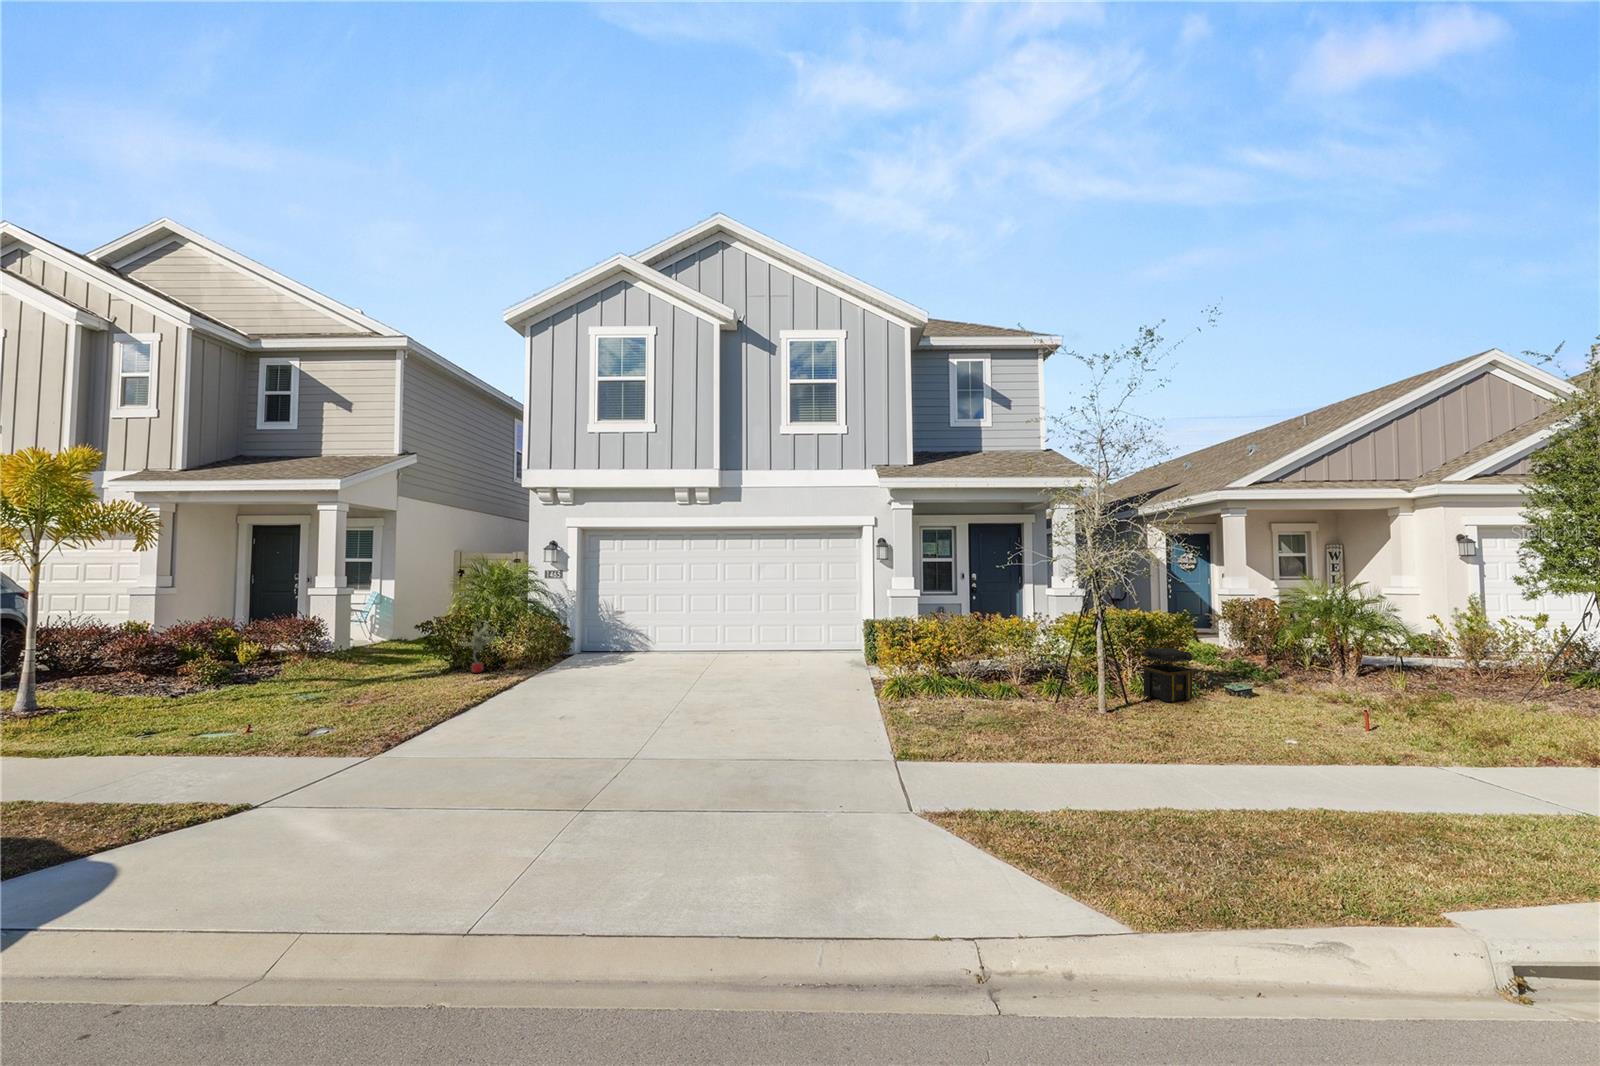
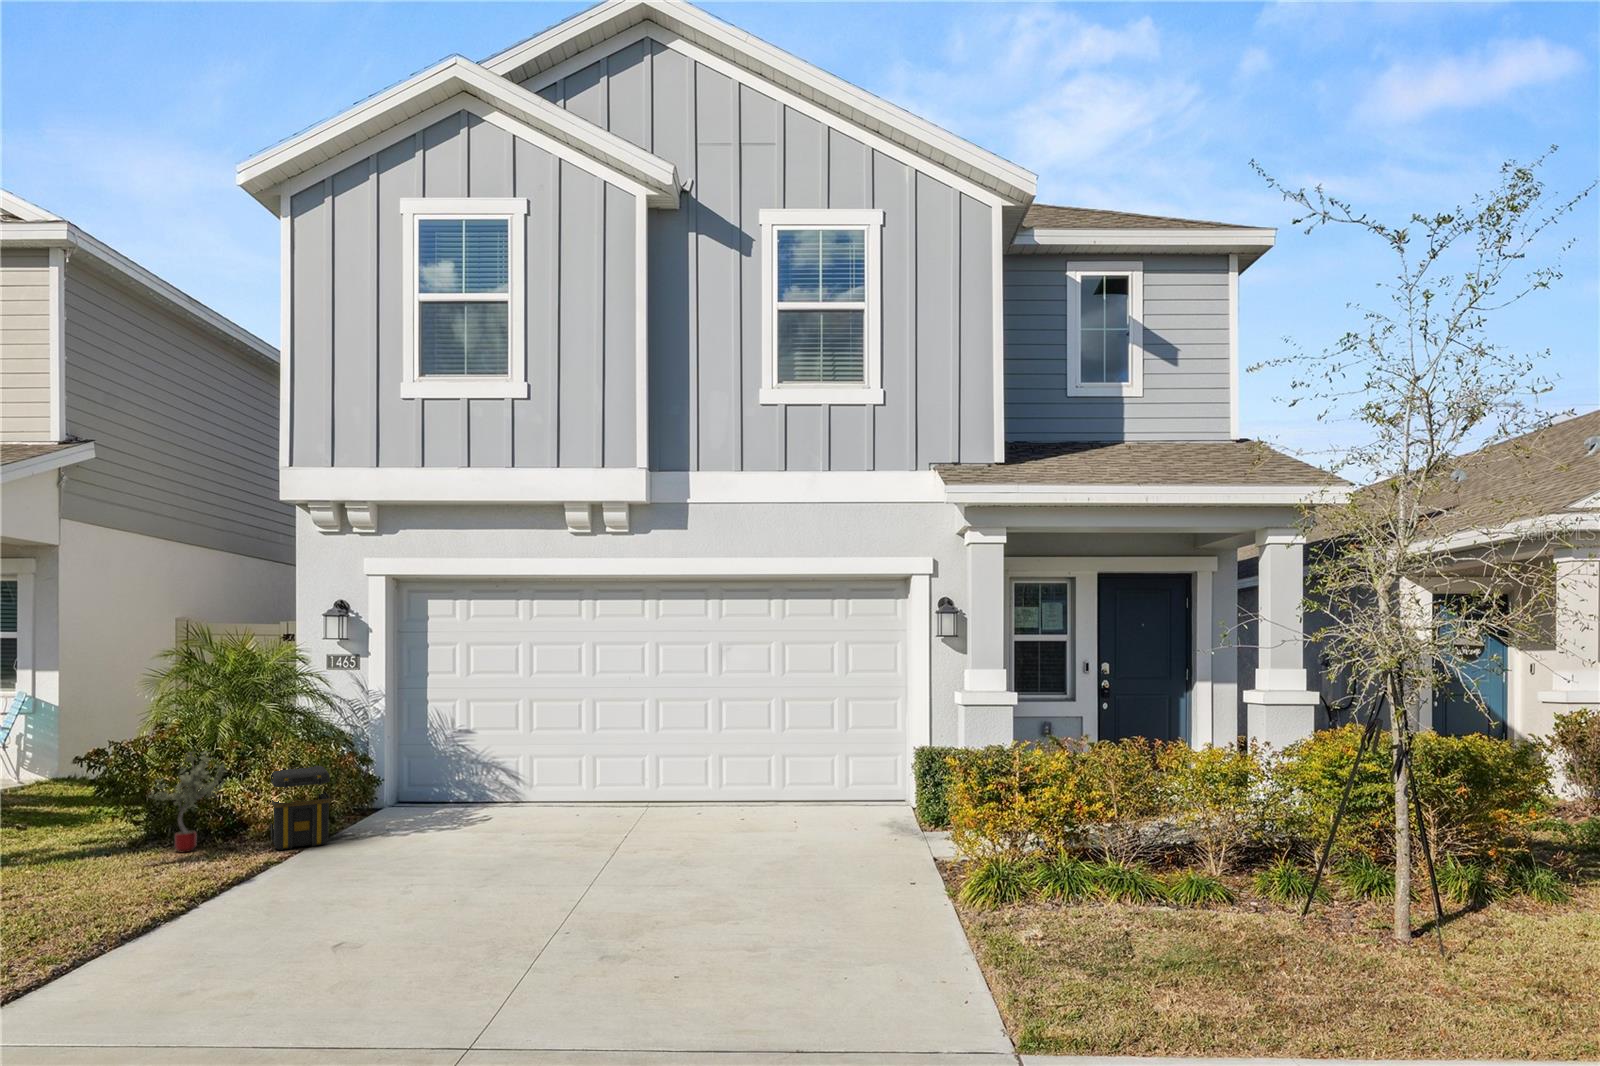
toolbox: present [1142,648,1193,702] -> present [271,766,330,850]

